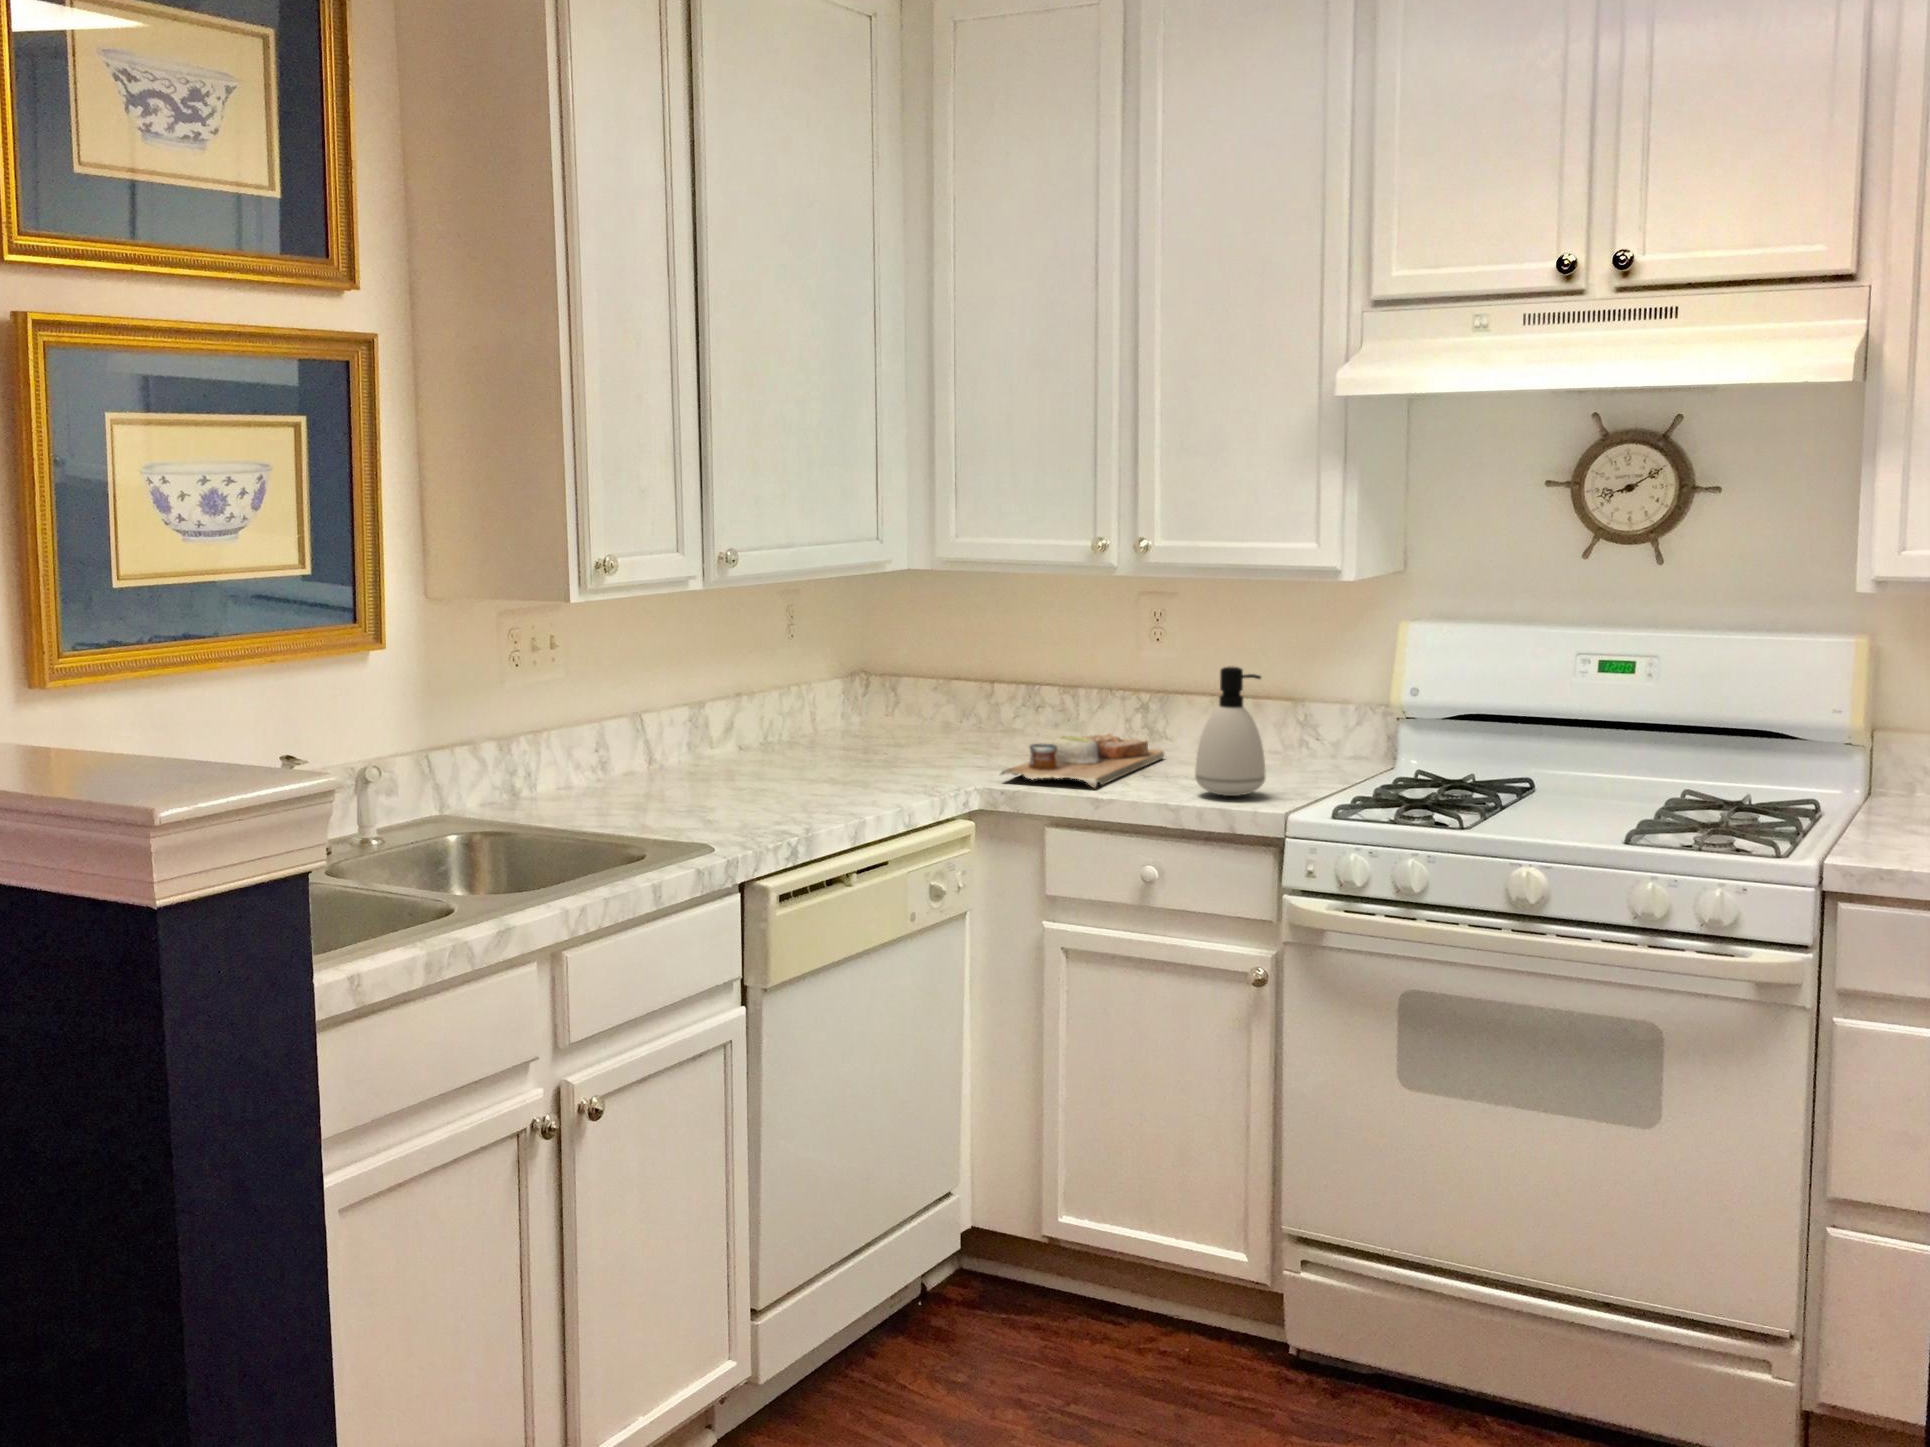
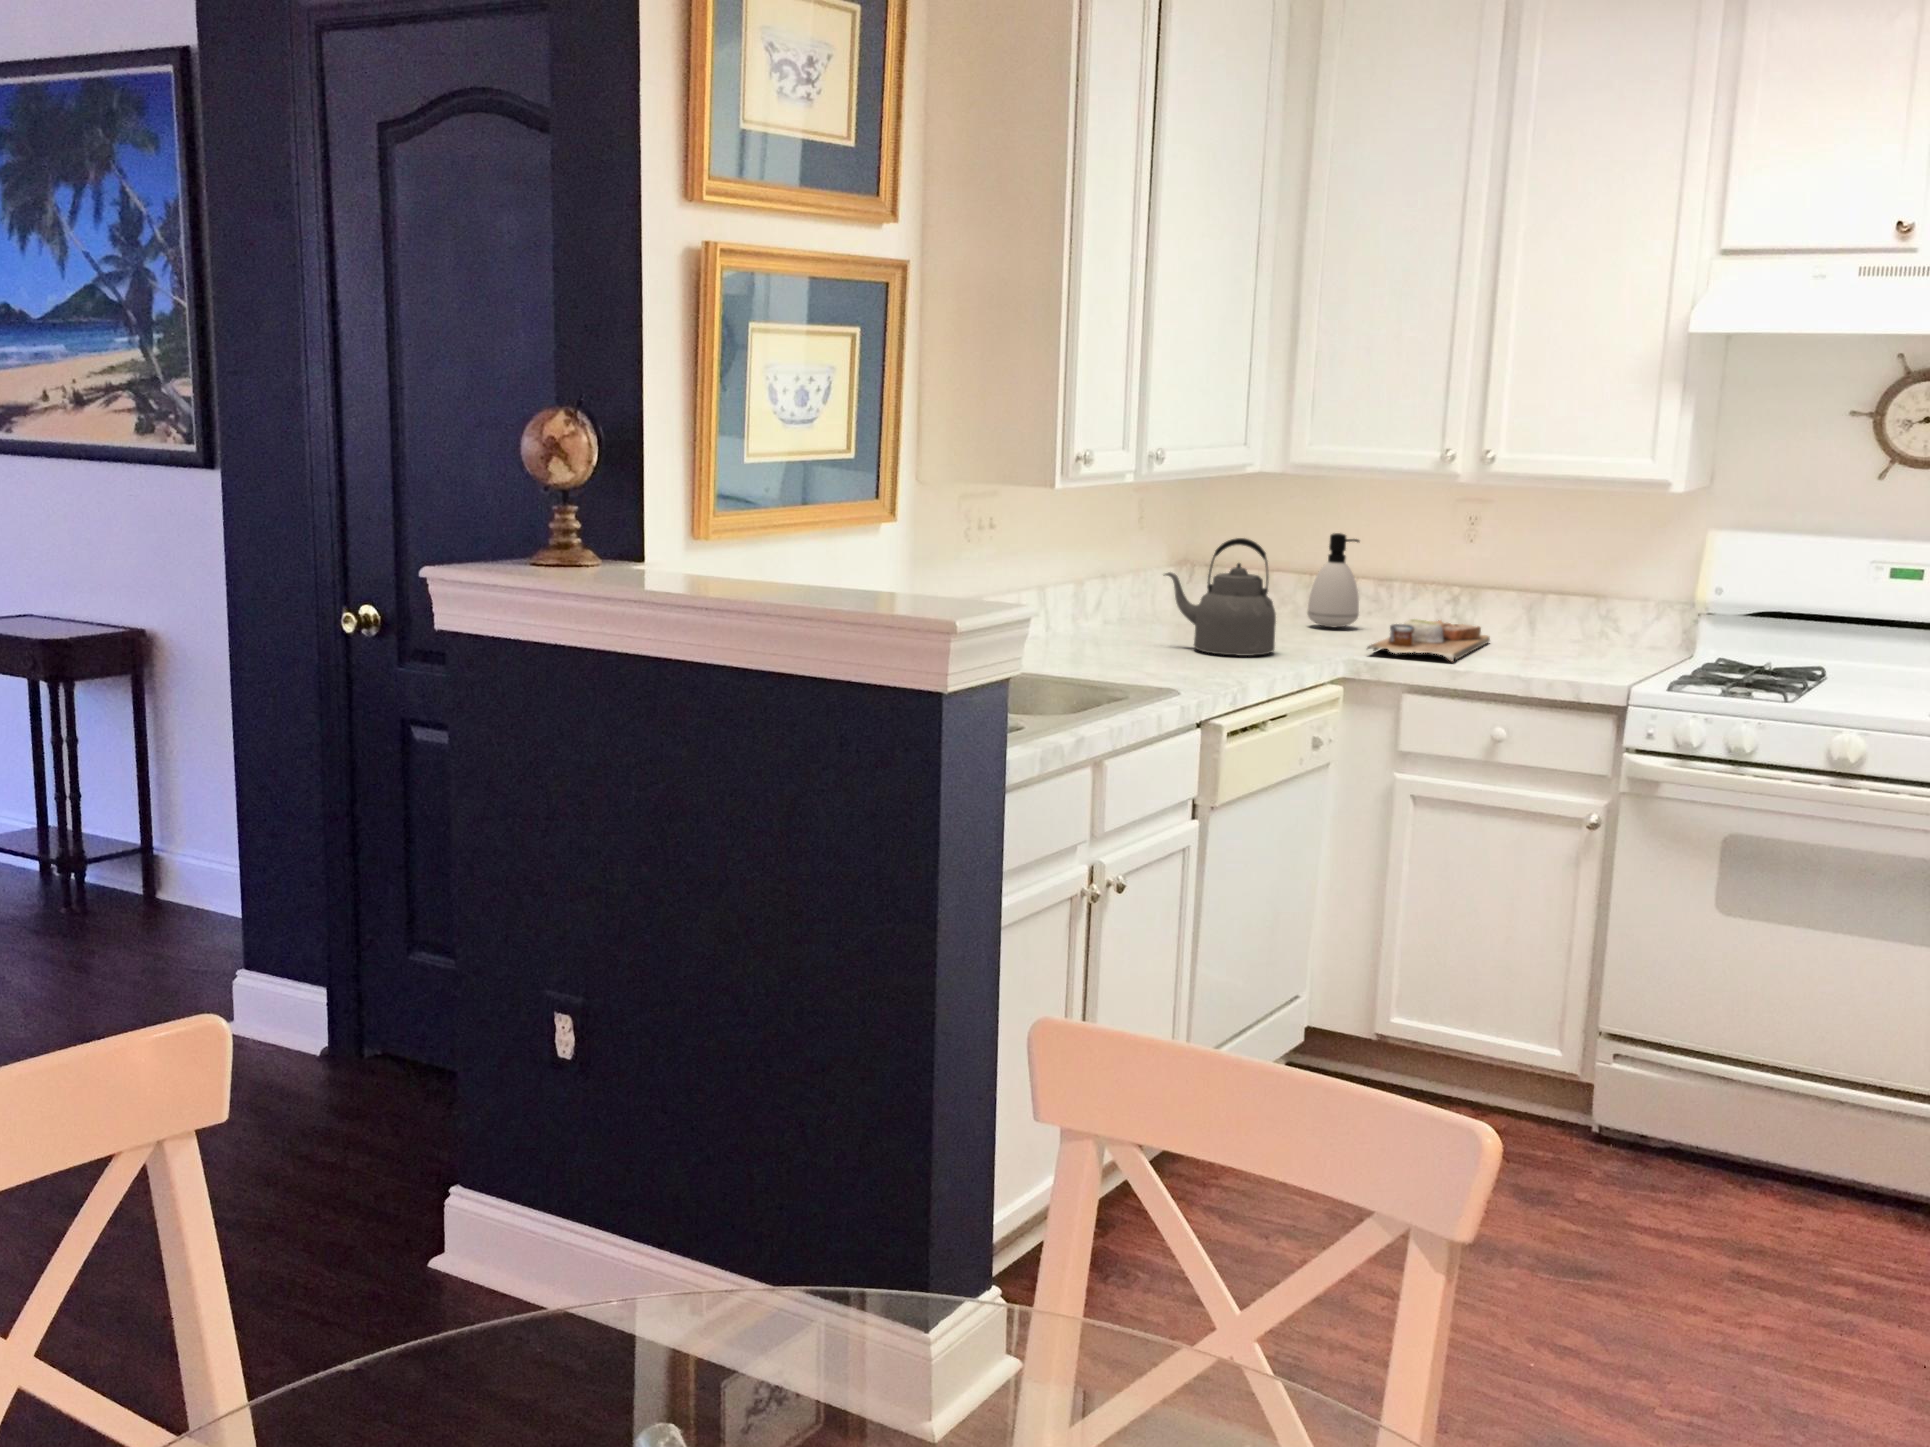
kettle: none [762,649,892,789] -> present [1164,538,1276,656]
soap dispenser: present [1195,666,1265,796] -> present [1307,533,1359,628]

